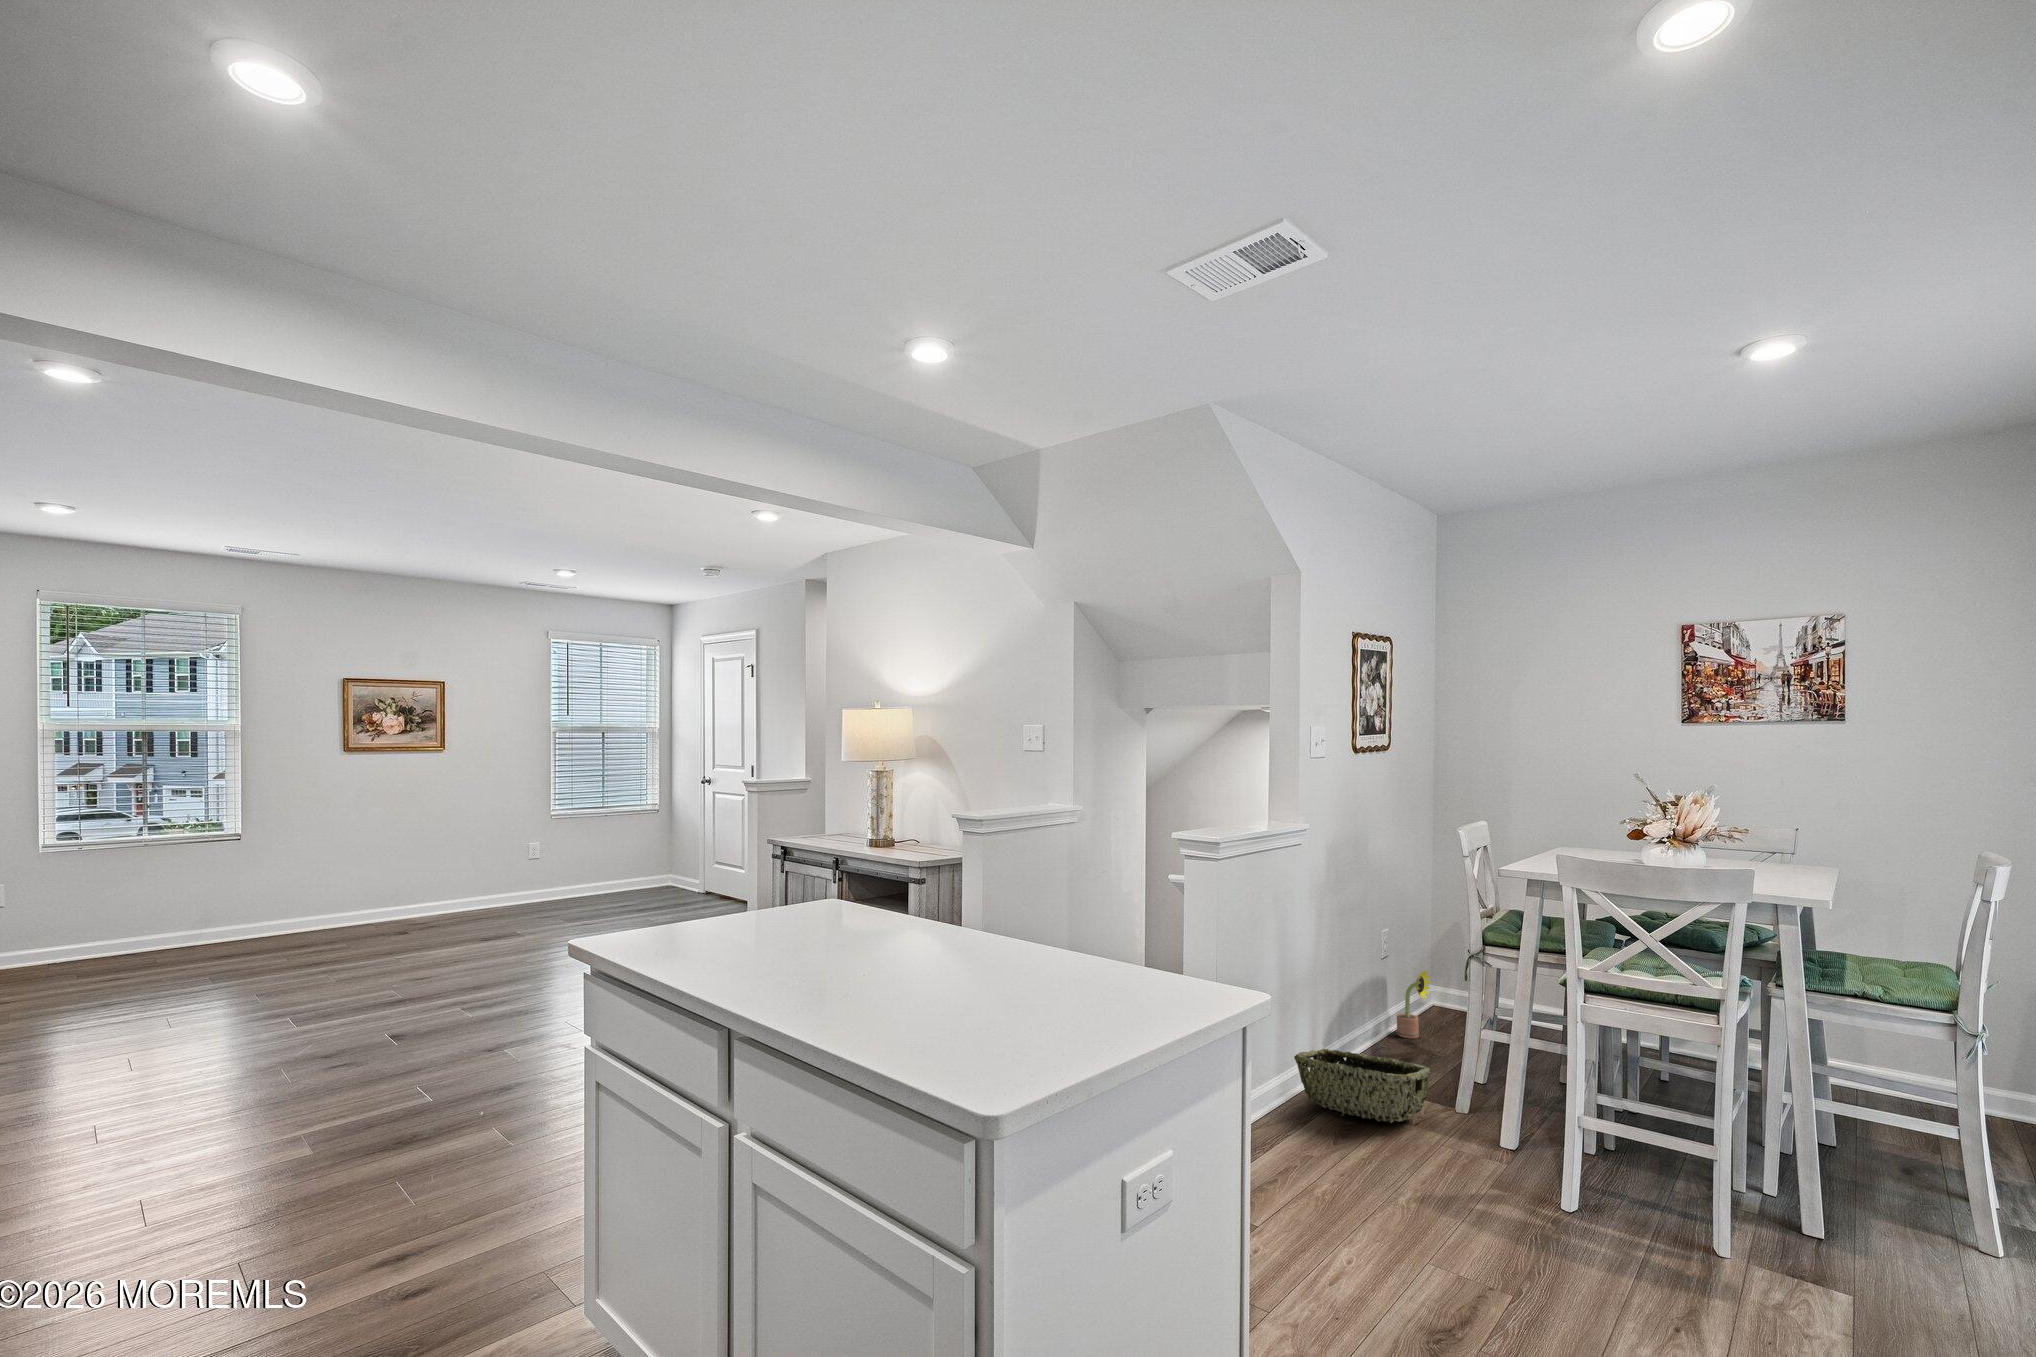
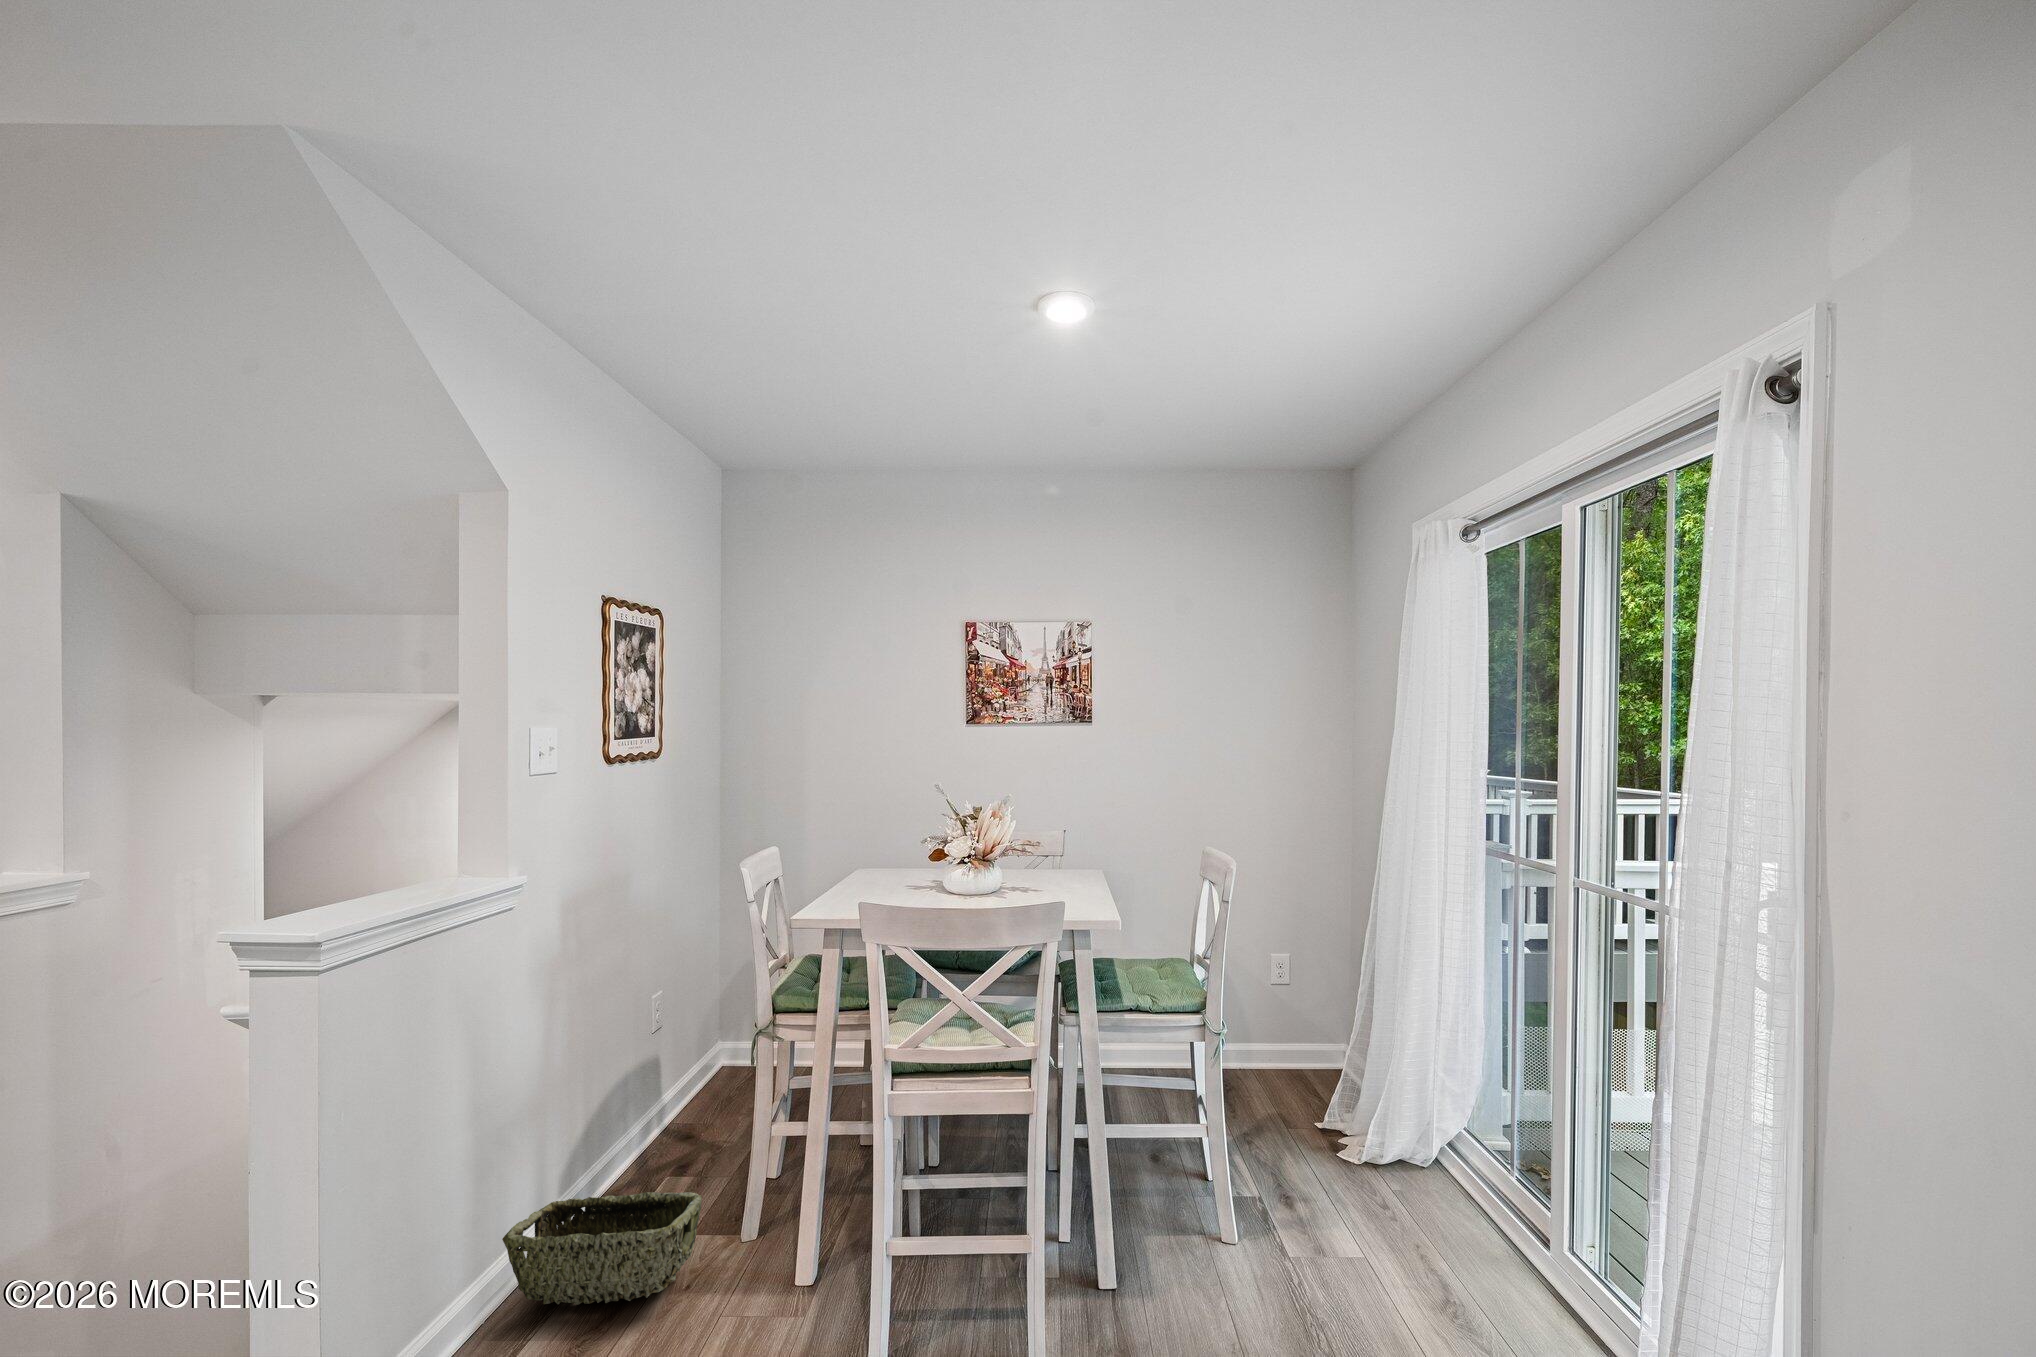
decorative plant: present [1397,970,1431,1038] -> none [656,1034,702,1128]

